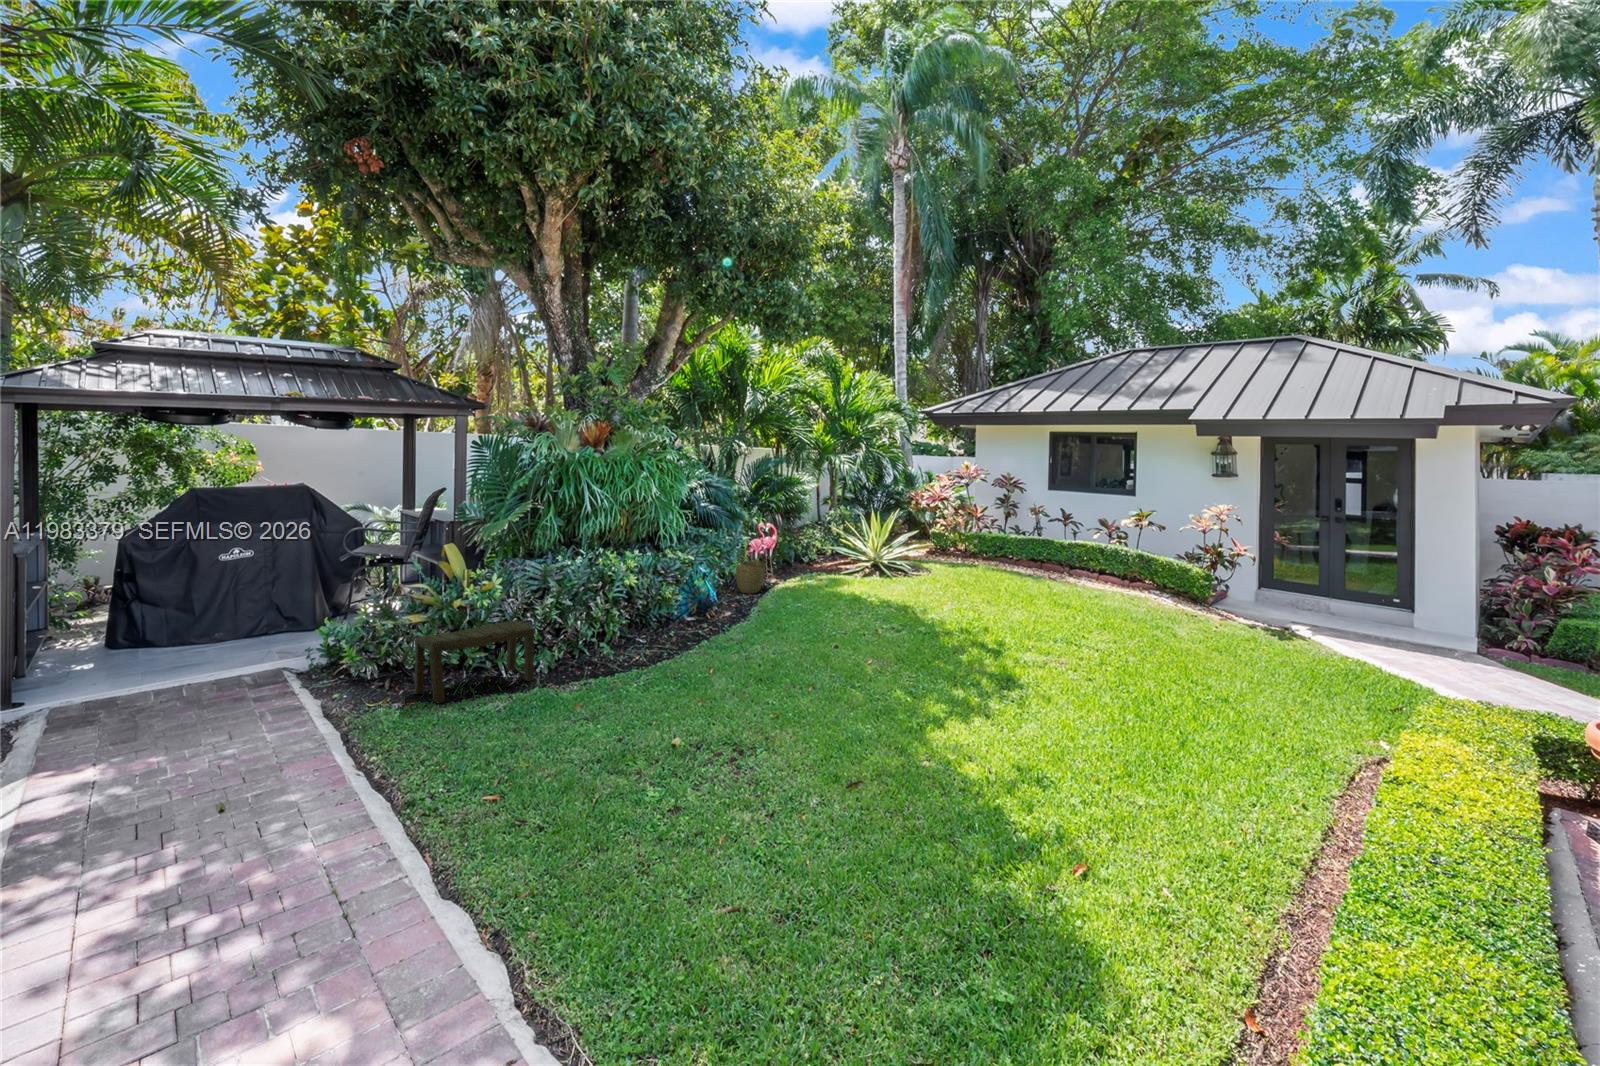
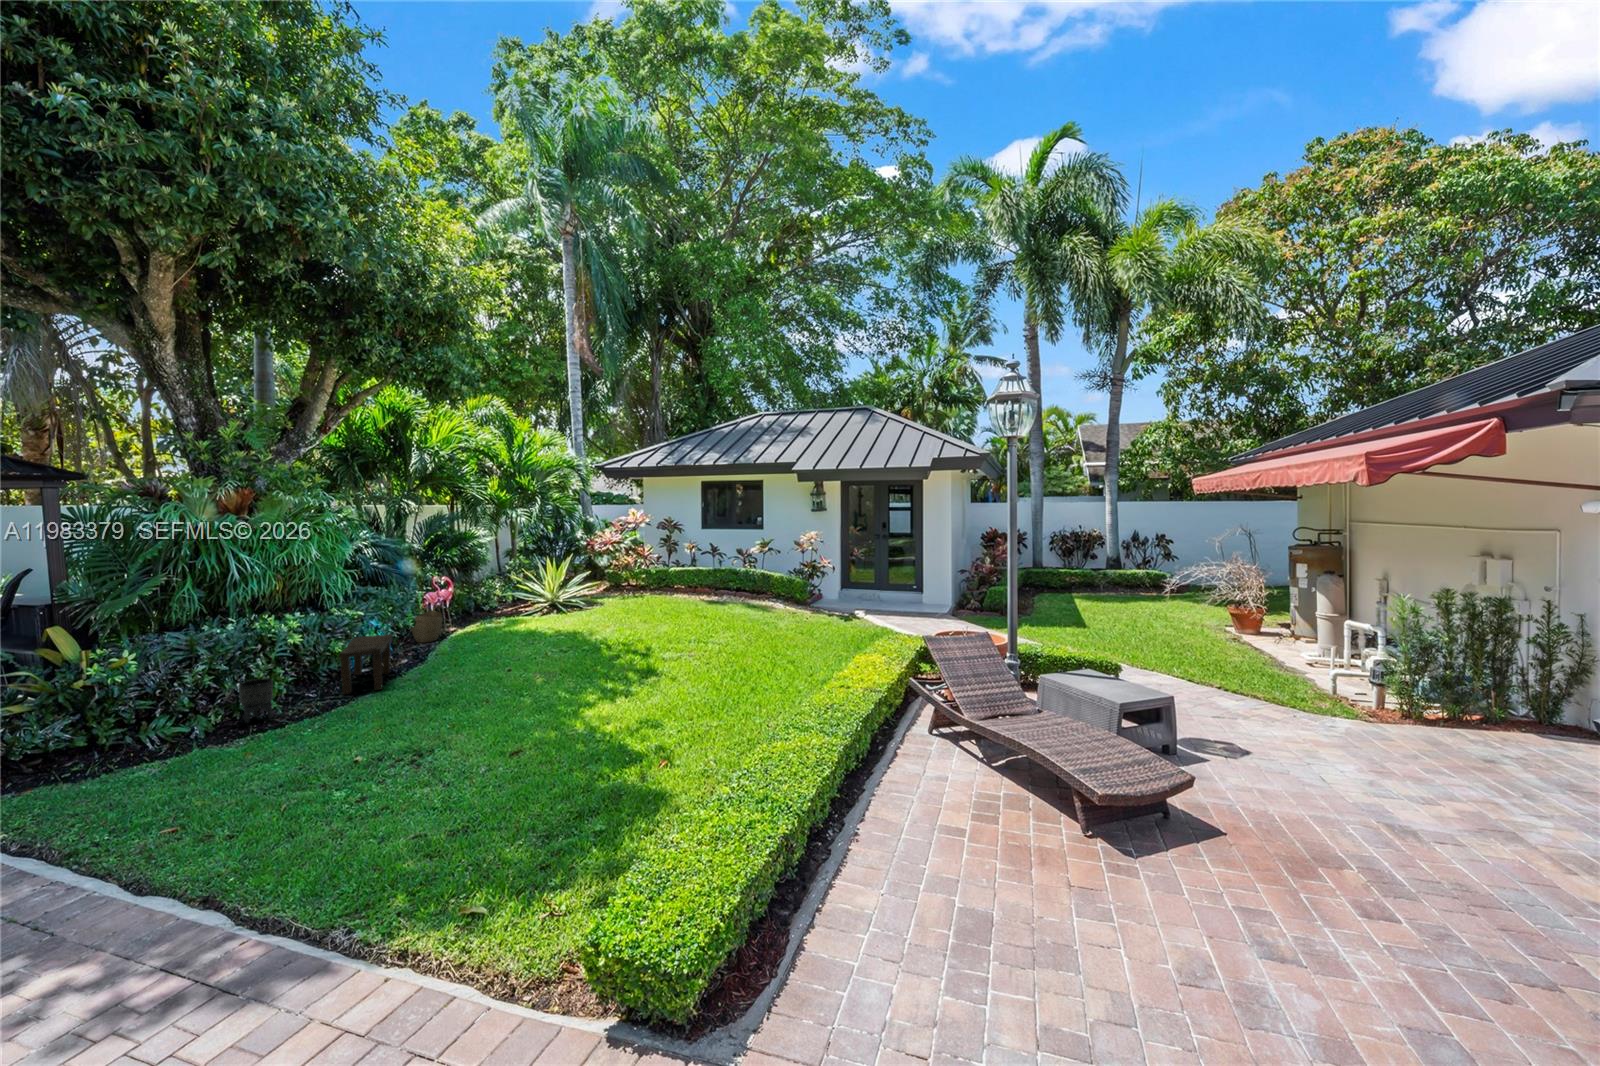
planter: none [581,617,609,662] -> present [239,679,273,723]
bench: present [415,620,536,703] -> present [339,634,392,694]

